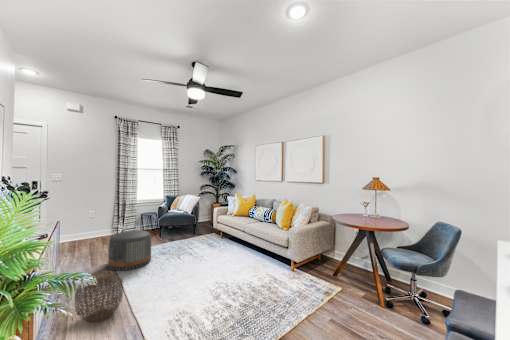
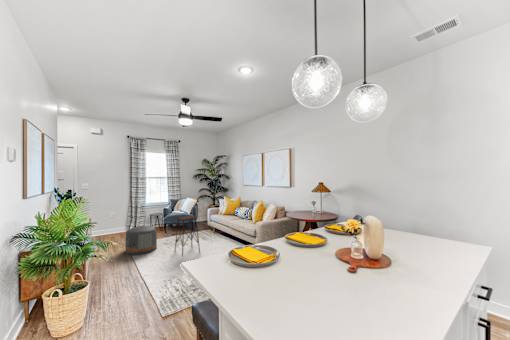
side table: none [176,217,211,273] -> present [175,216,200,256]
woven basket: present [75,271,123,323] -> none [106,250,136,282]

